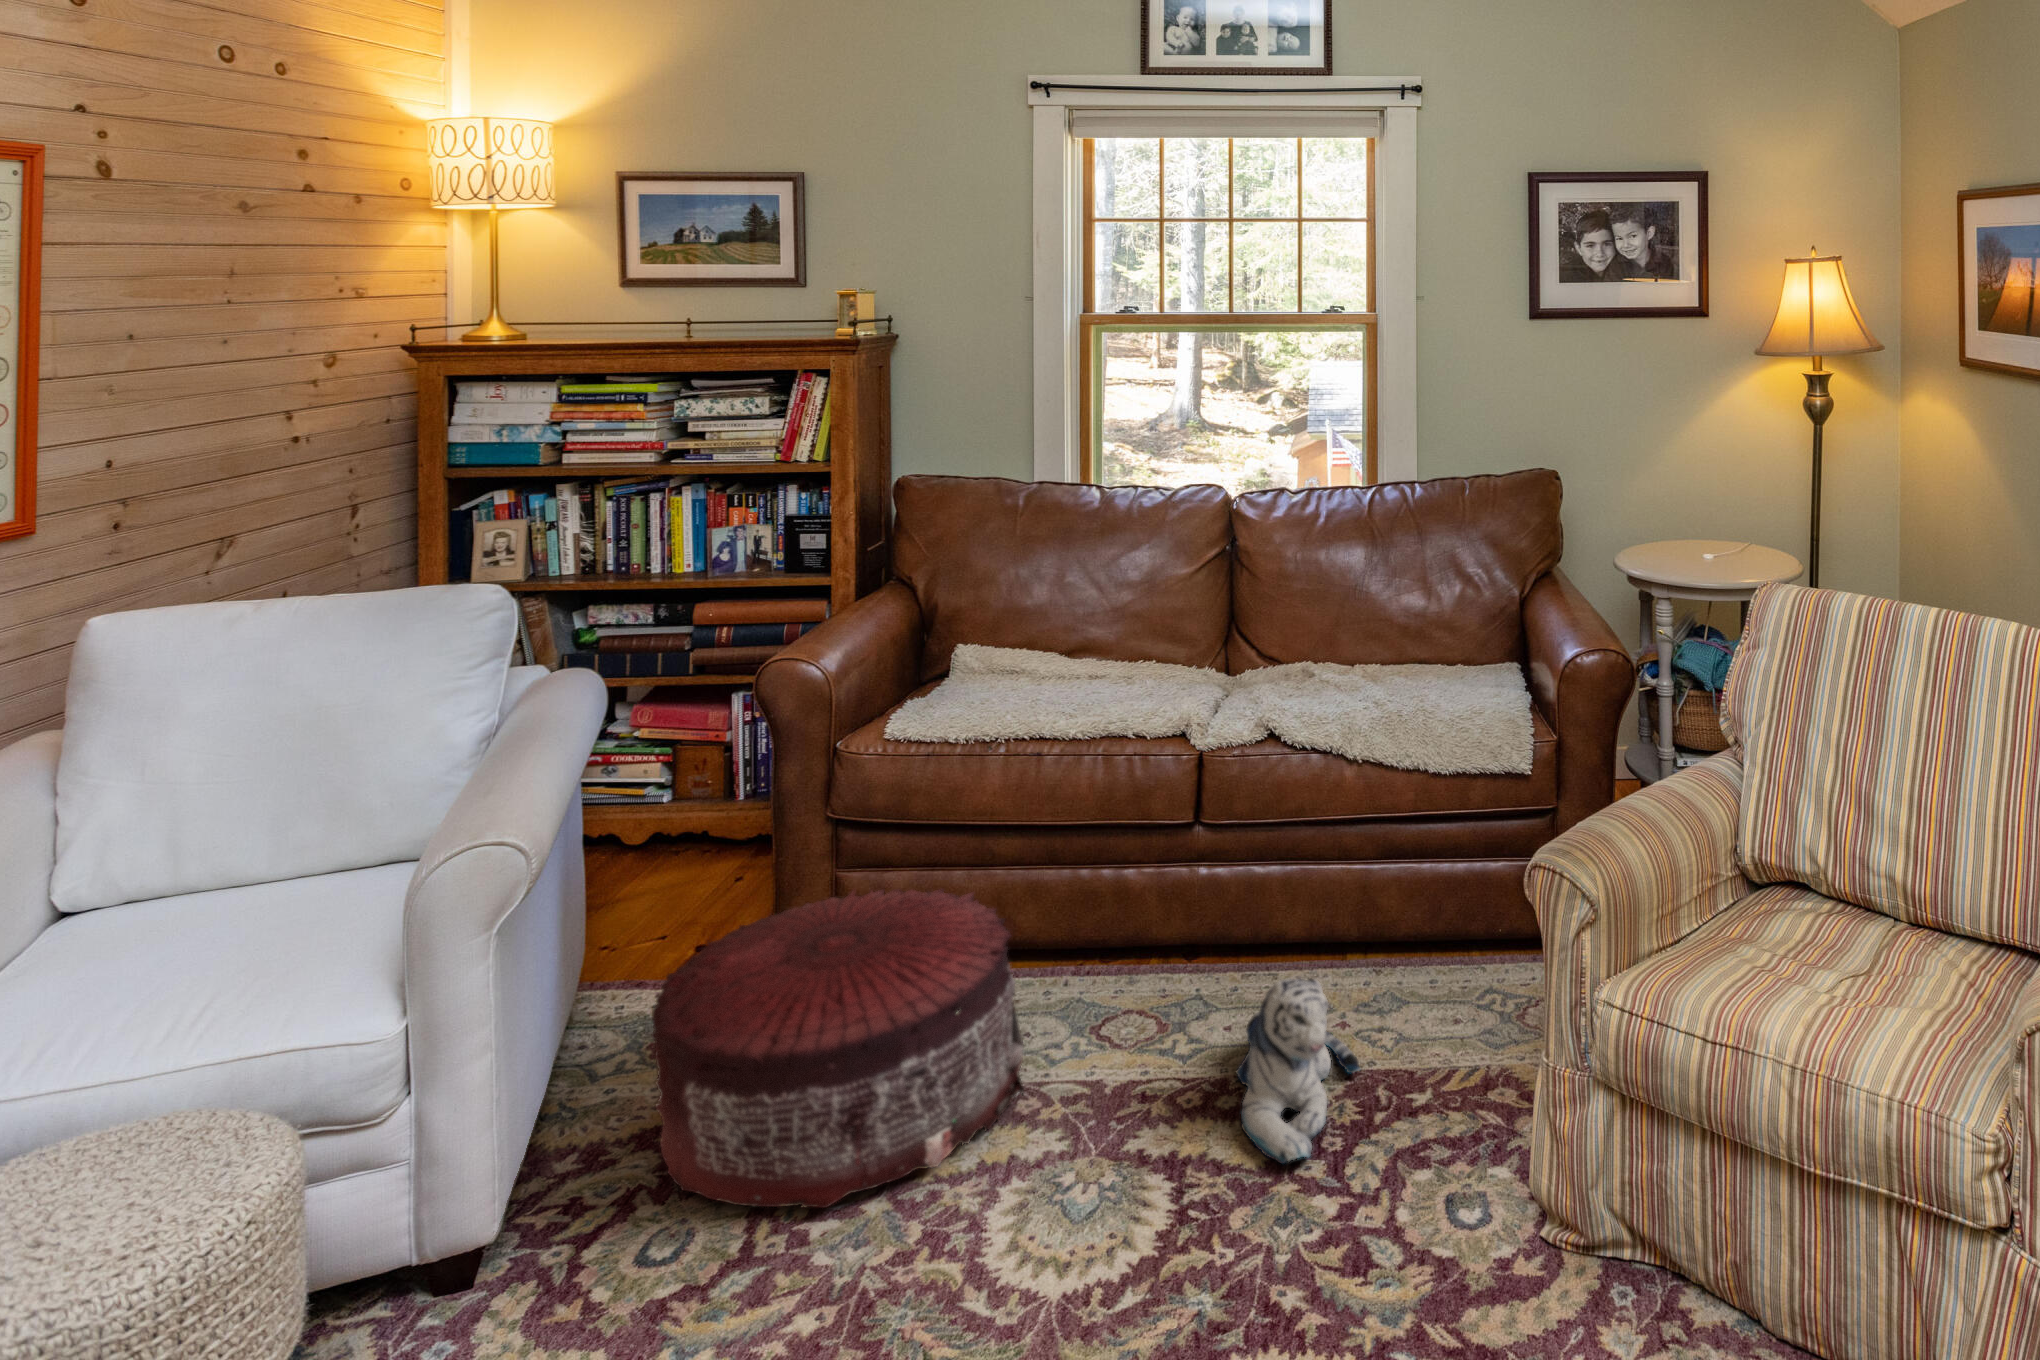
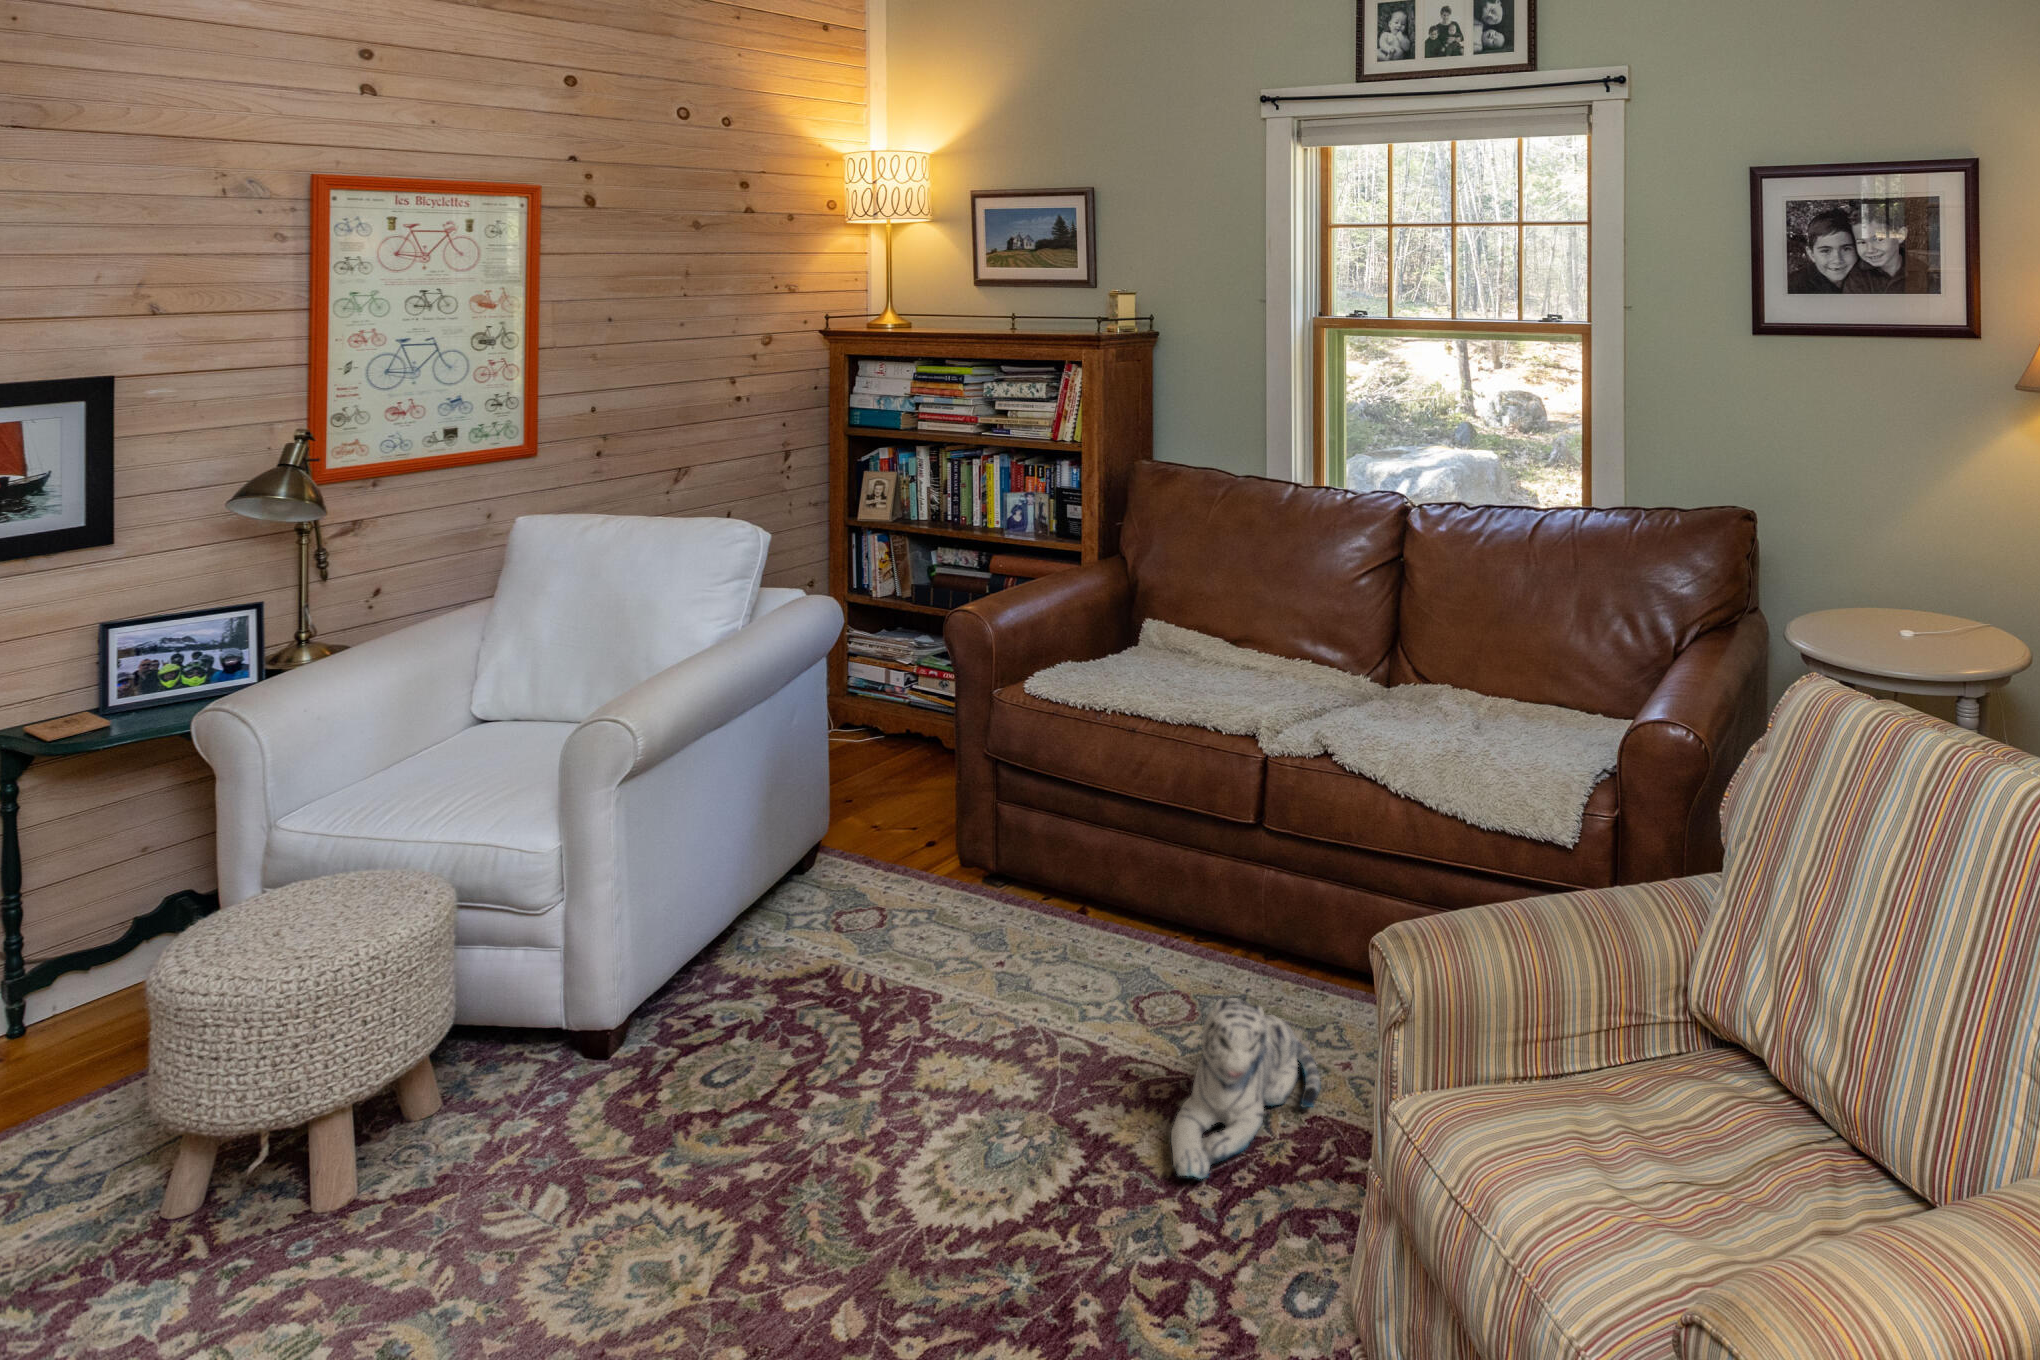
pouf: present [652,889,1024,1208] -> none [755,821,1055,1088]

